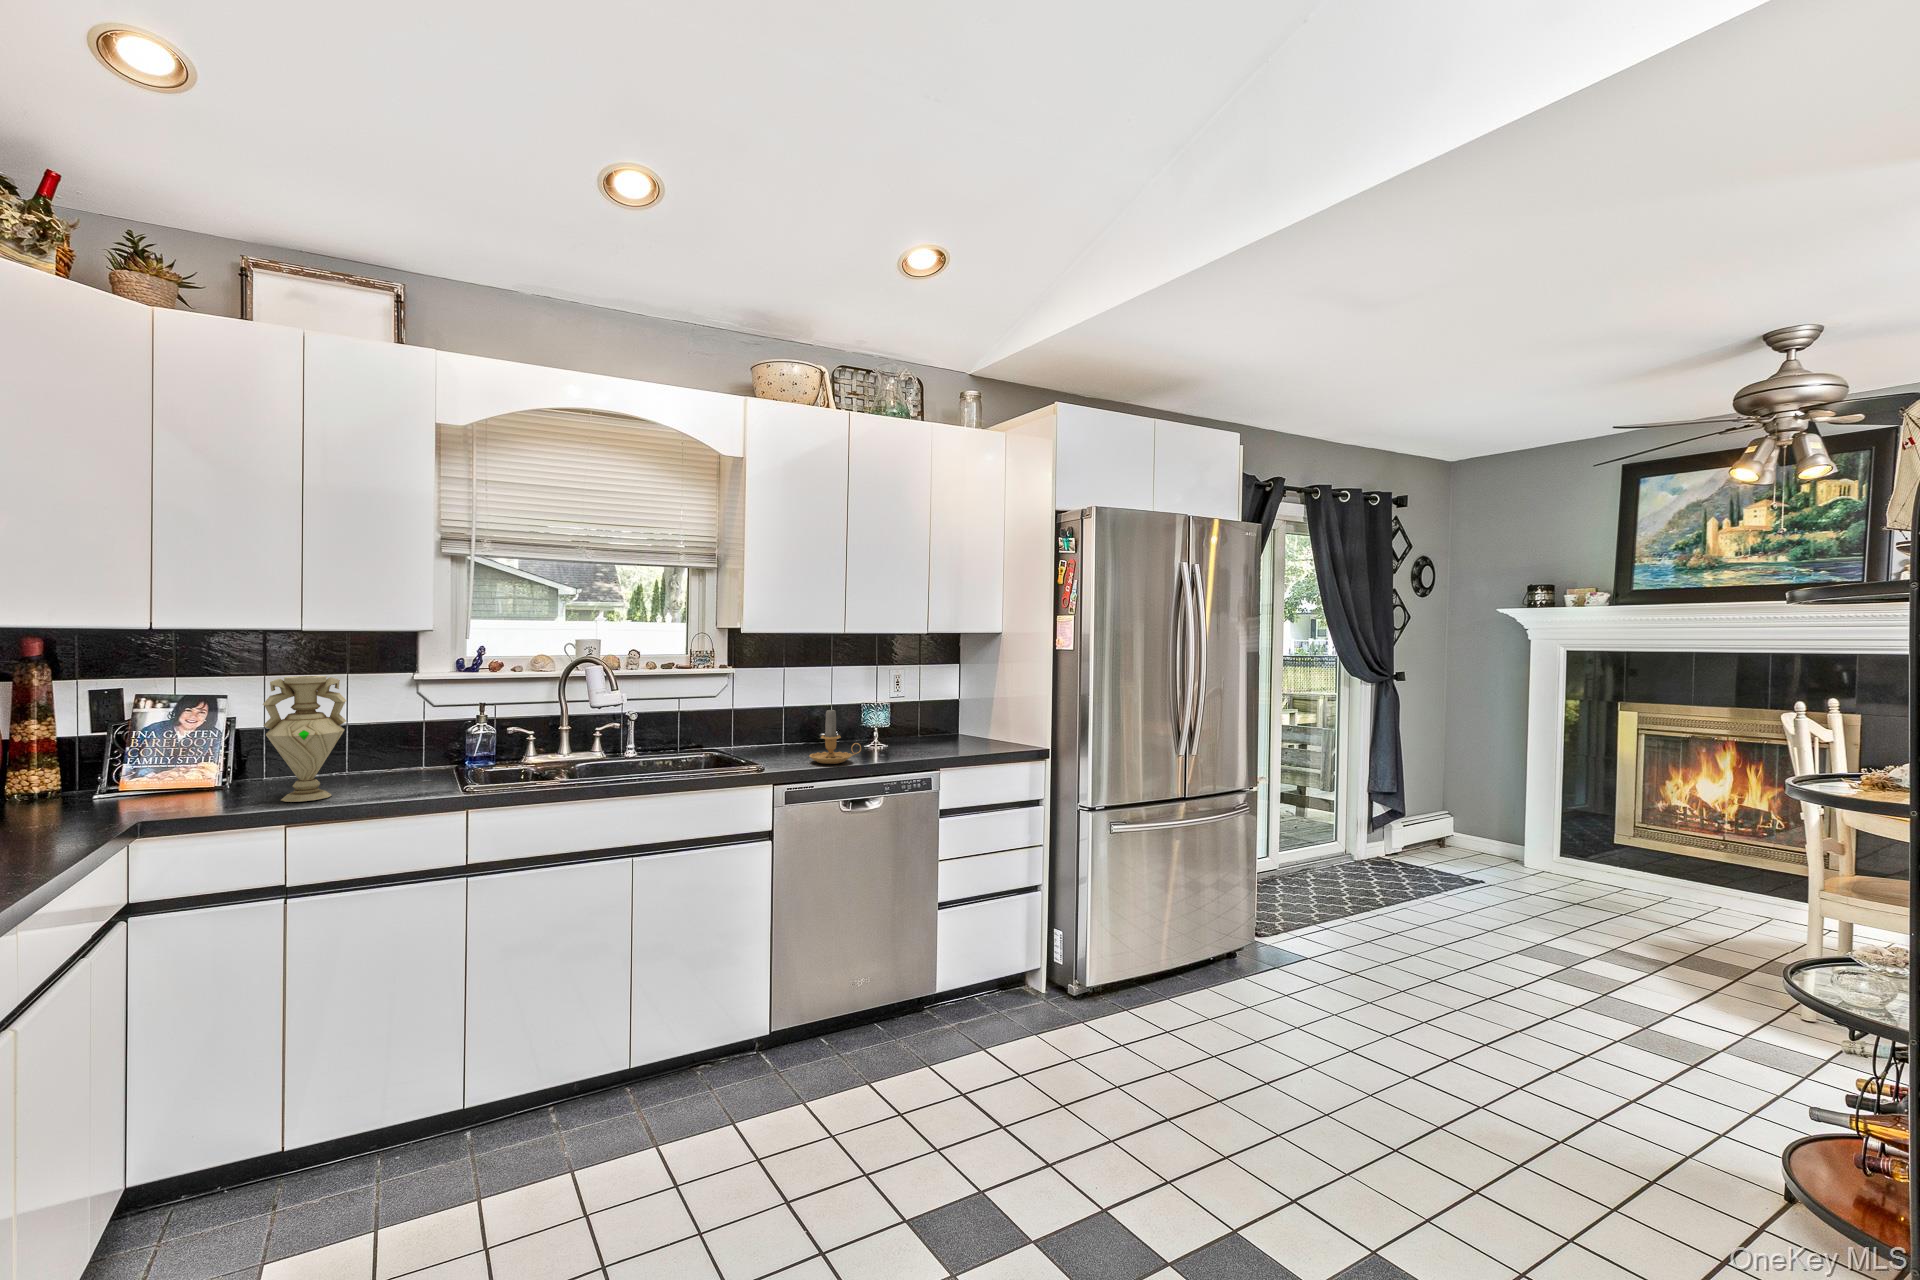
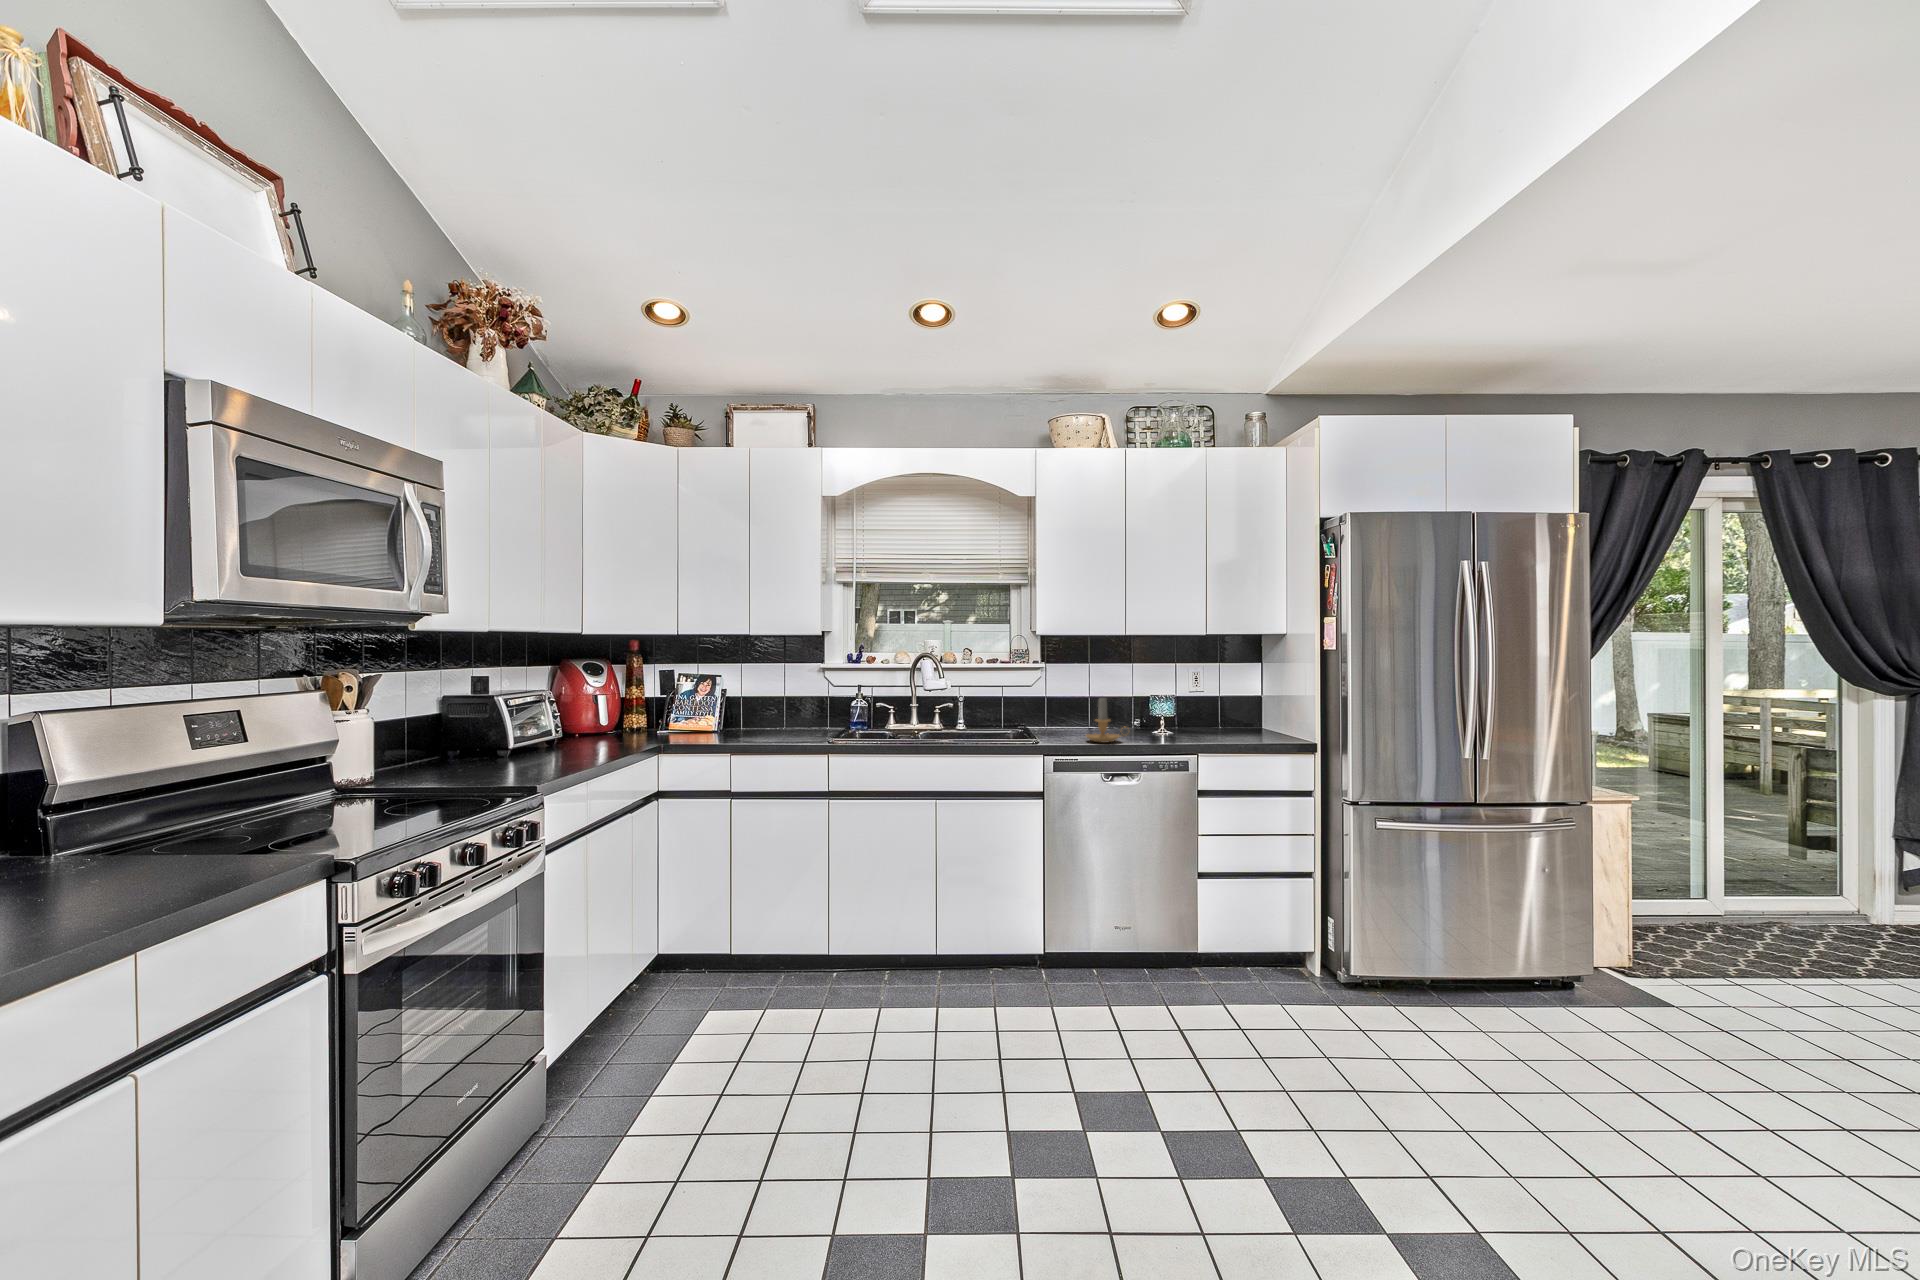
vase: present [263,676,346,802] -> none [733,663,776,741]

